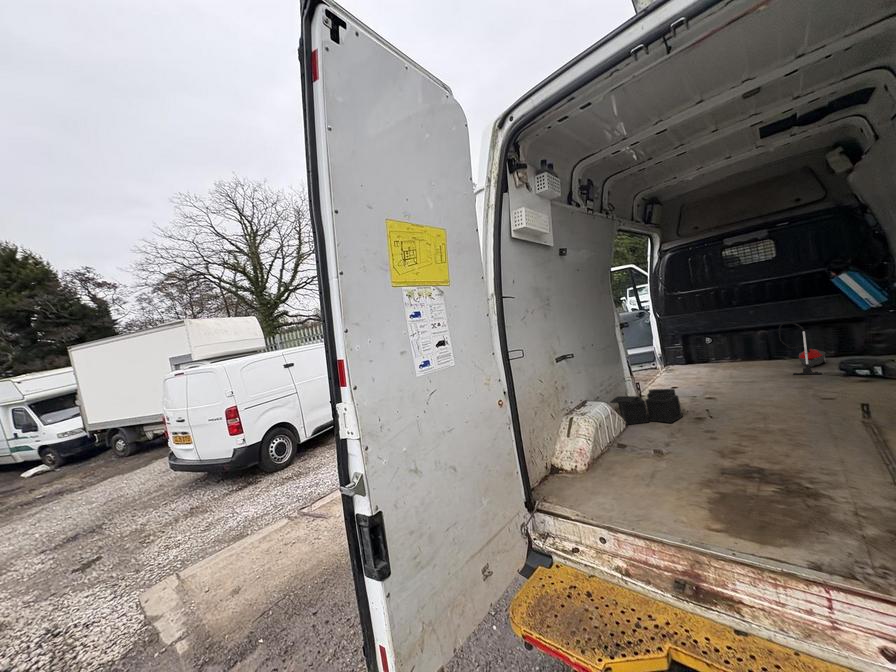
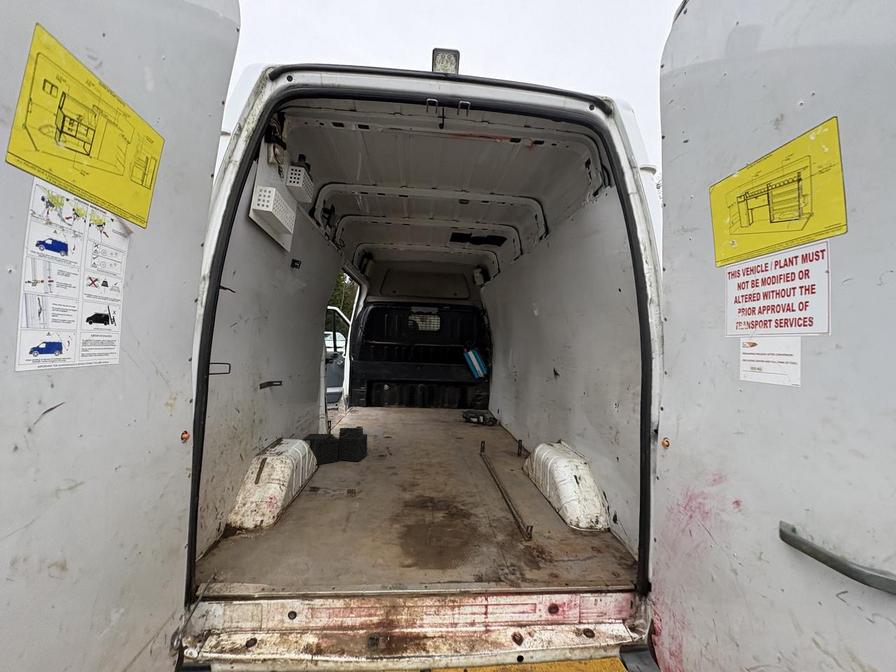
vacuum cleaner: present [779,322,826,375] -> none [433,381,455,422]

